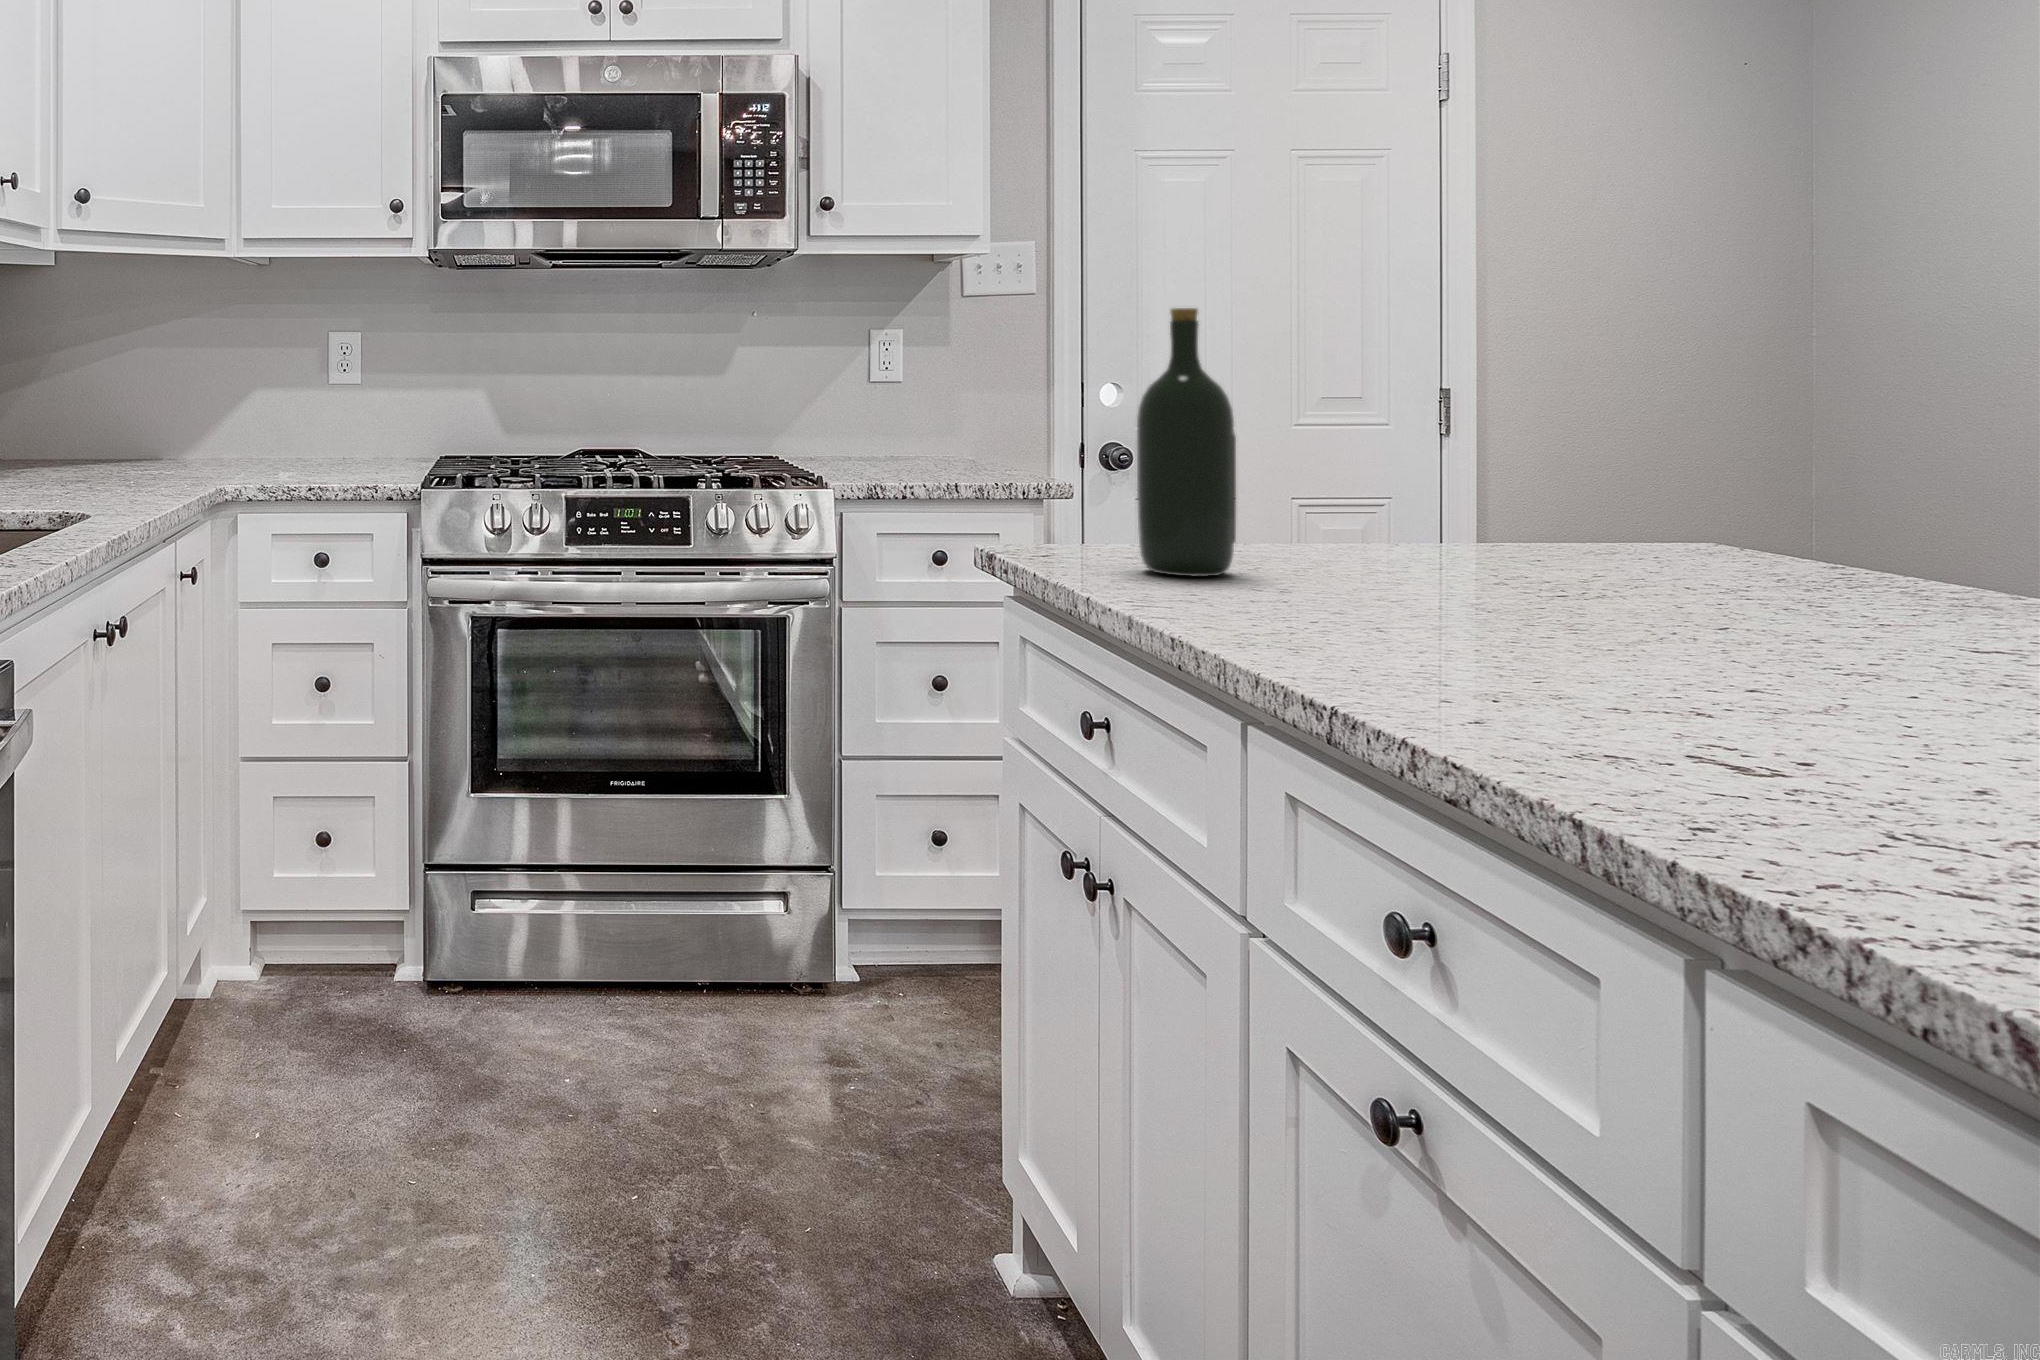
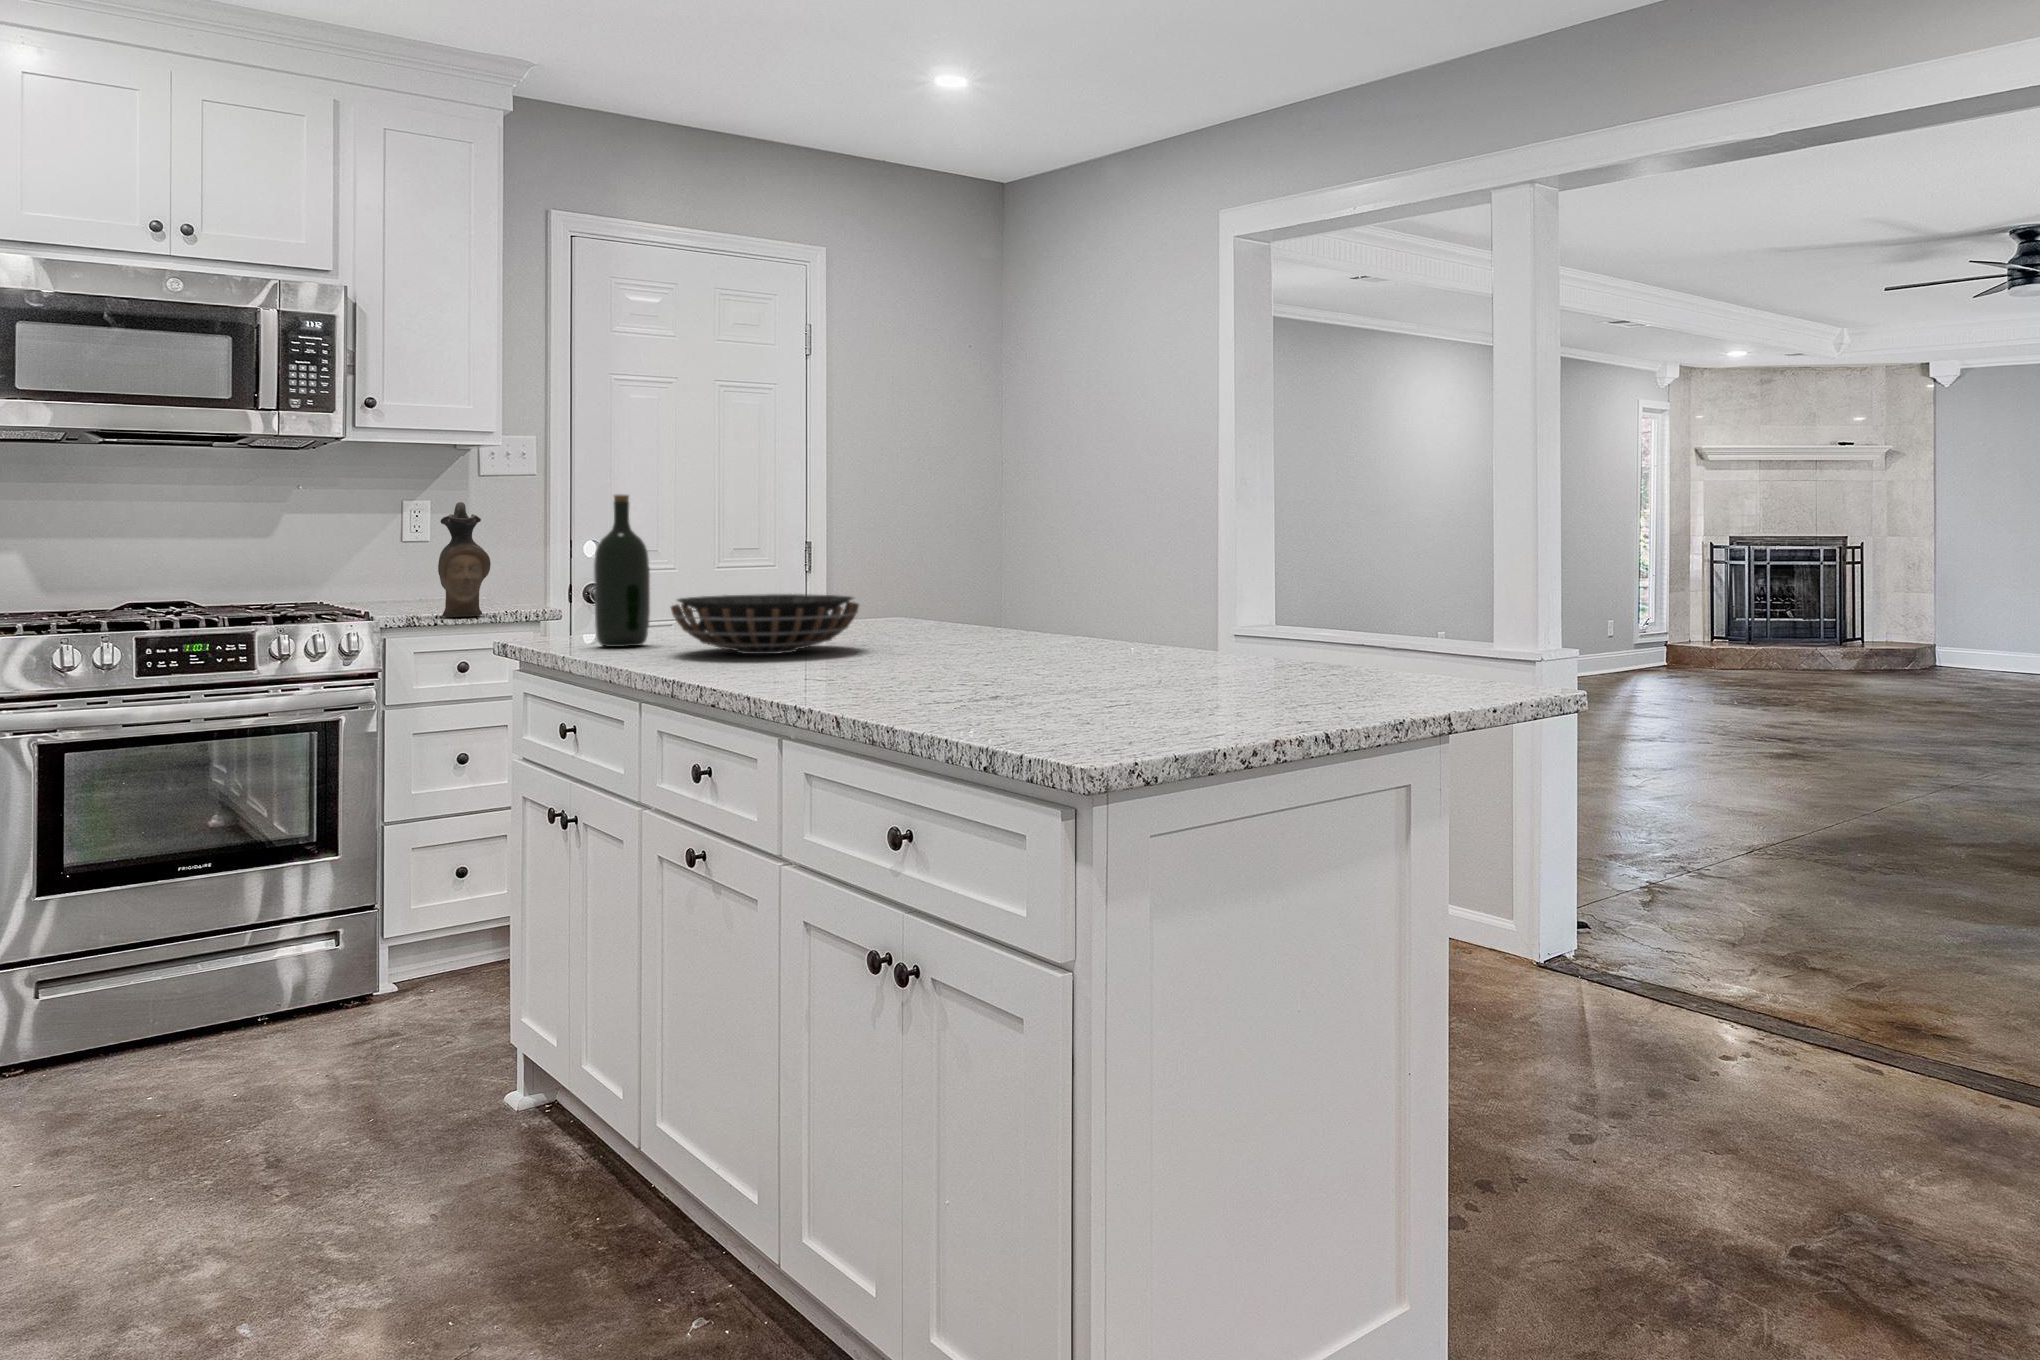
ceramic pitcher: none [906,328,974,485] -> present [438,502,491,617]
decorative bowl: none [1291,496,1744,632] -> present [671,594,859,654]

